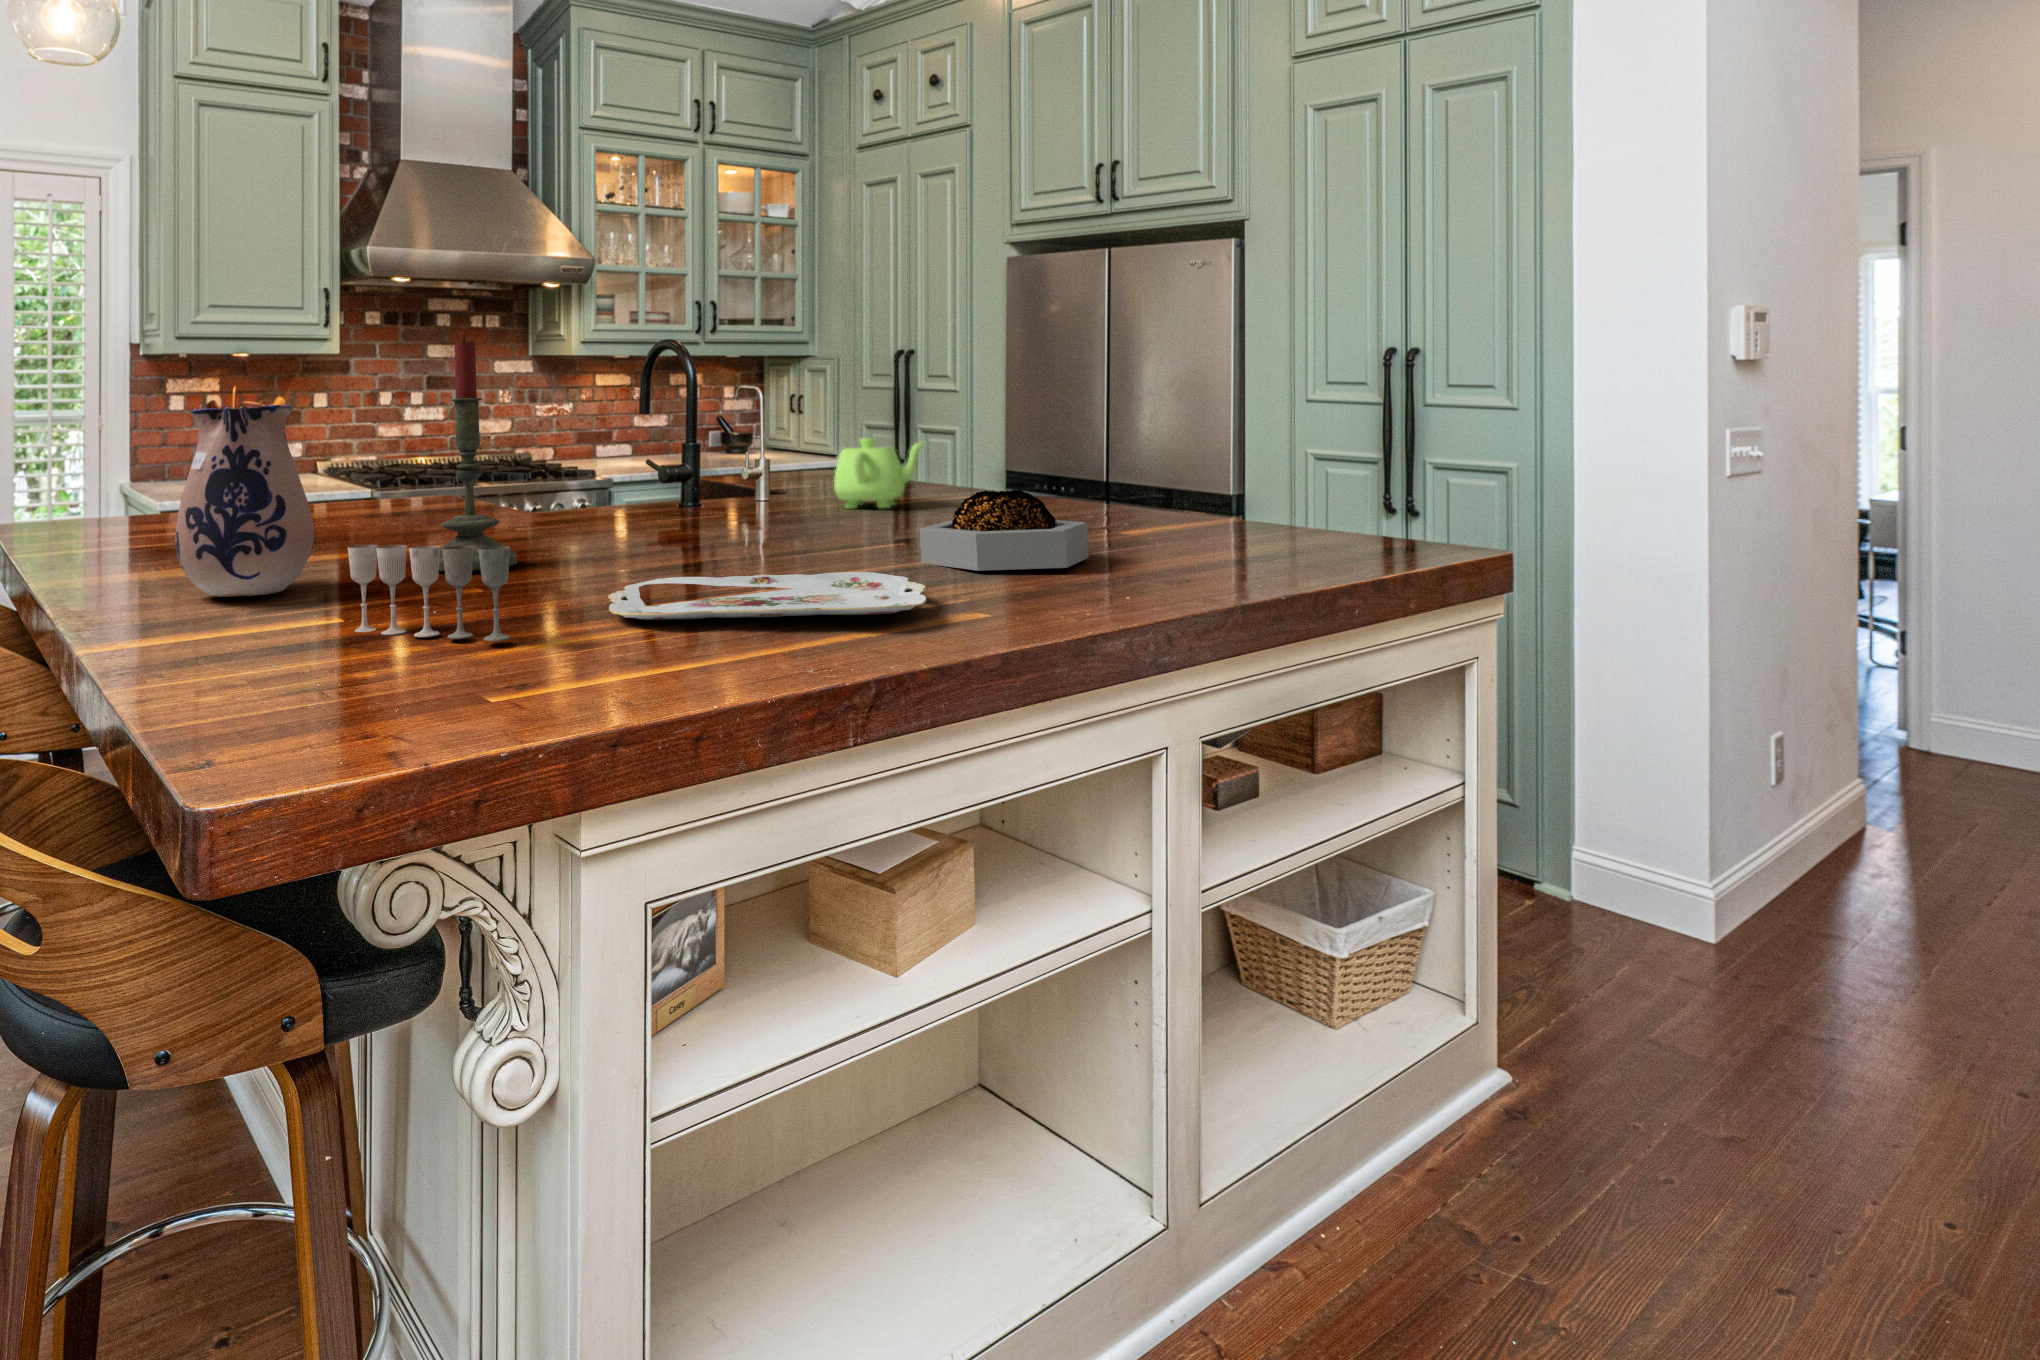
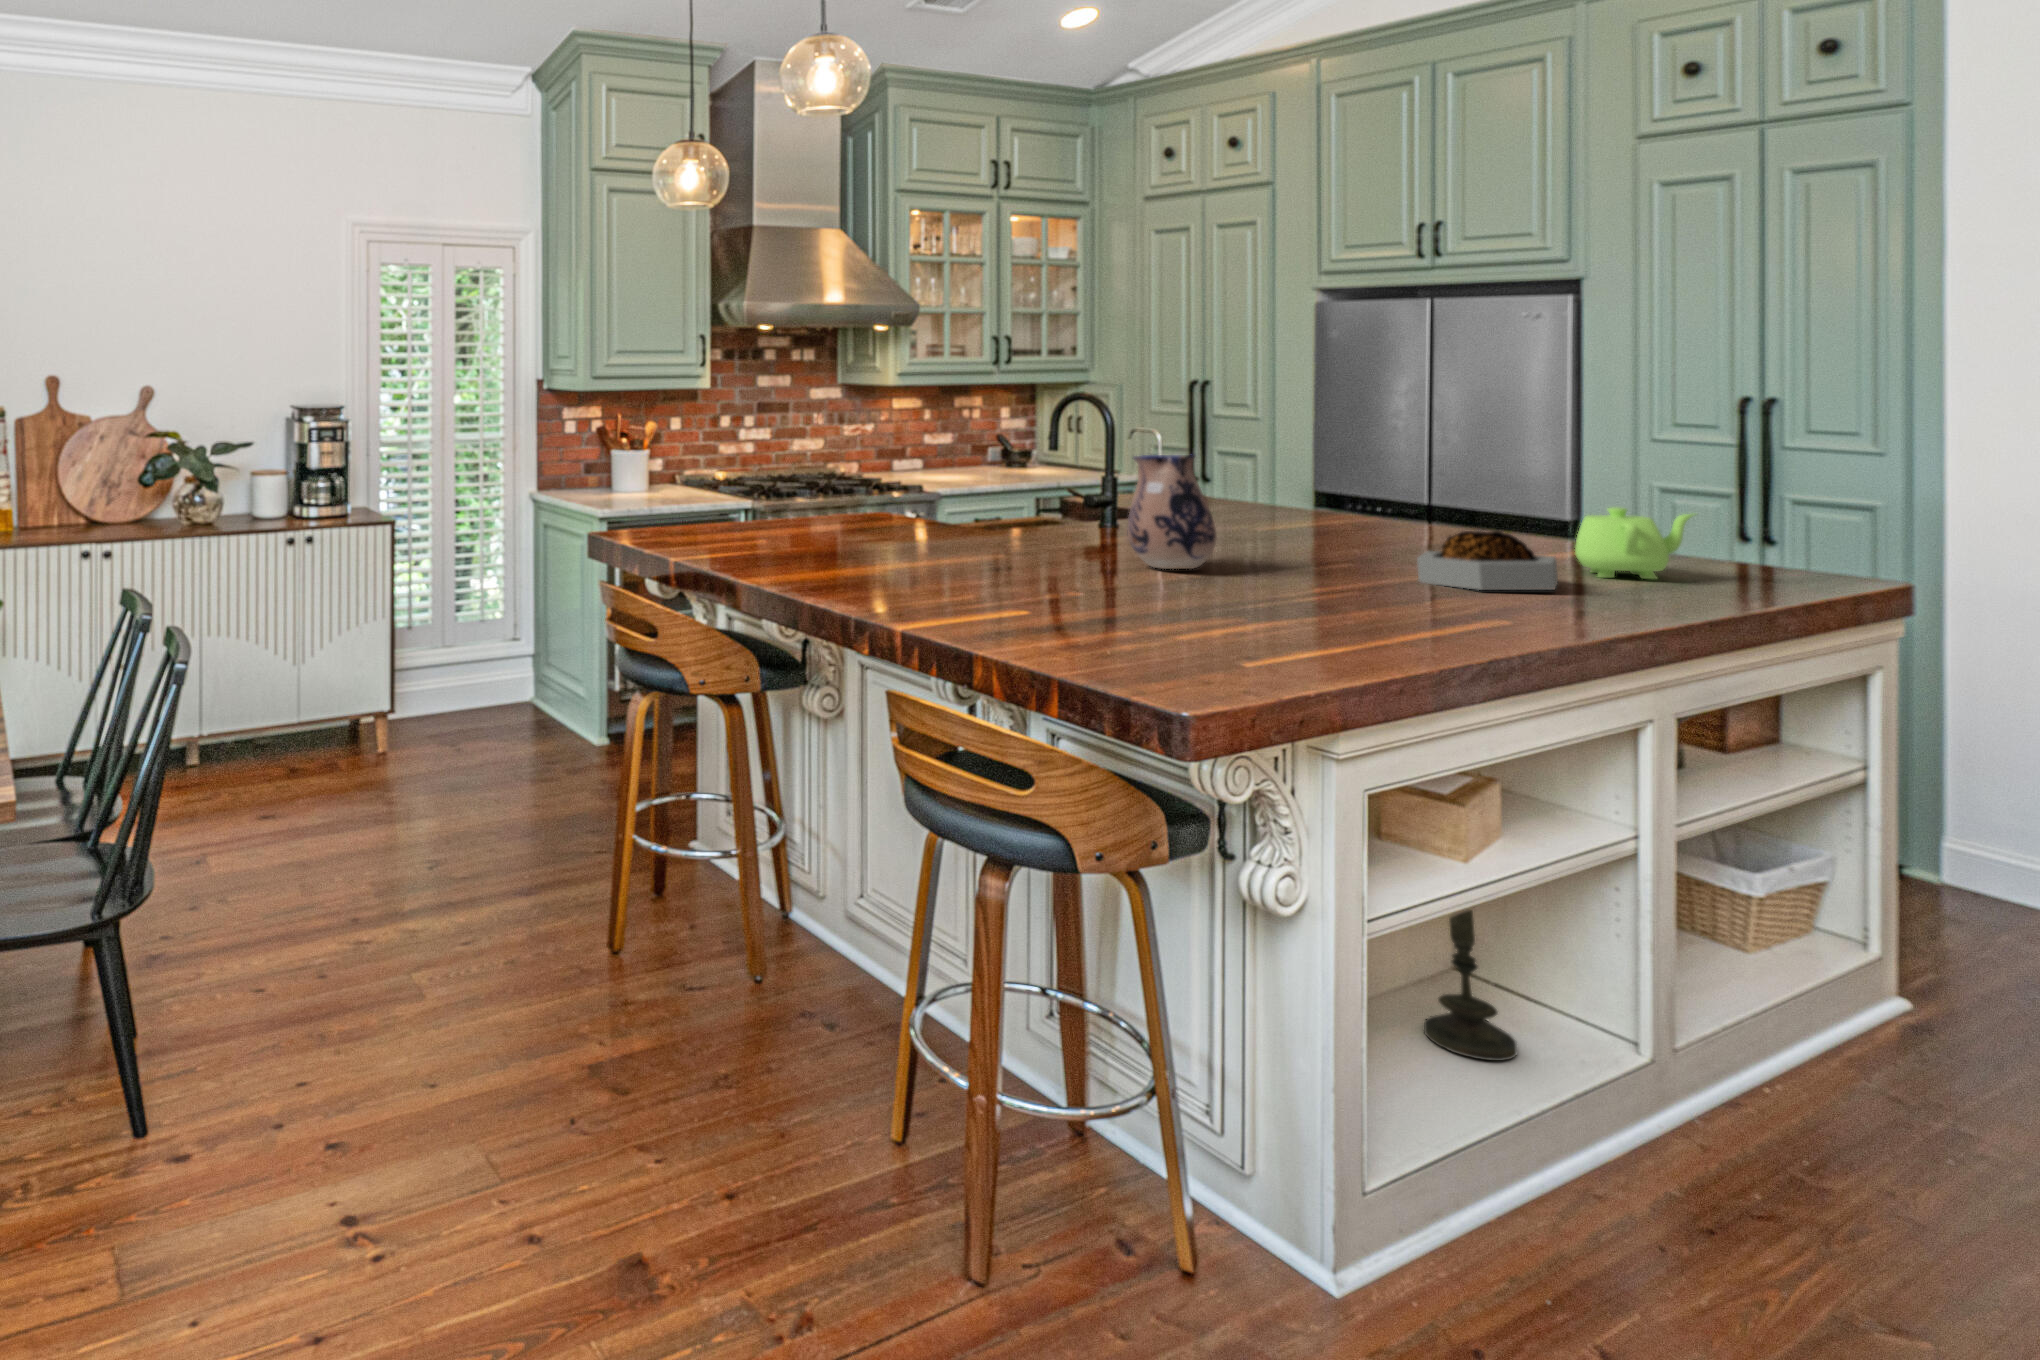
candle: present [439,335,517,571] -> present [1424,910,1517,1061]
ceramic pitcher: present [175,405,314,597] -> present [1128,455,1217,569]
teapot: present [834,438,925,509] -> present [1575,507,1694,579]
wine glass: present [348,545,510,641] -> none [1087,562,1225,626]
serving tray: present [608,572,926,620] -> none [1225,588,1498,618]

